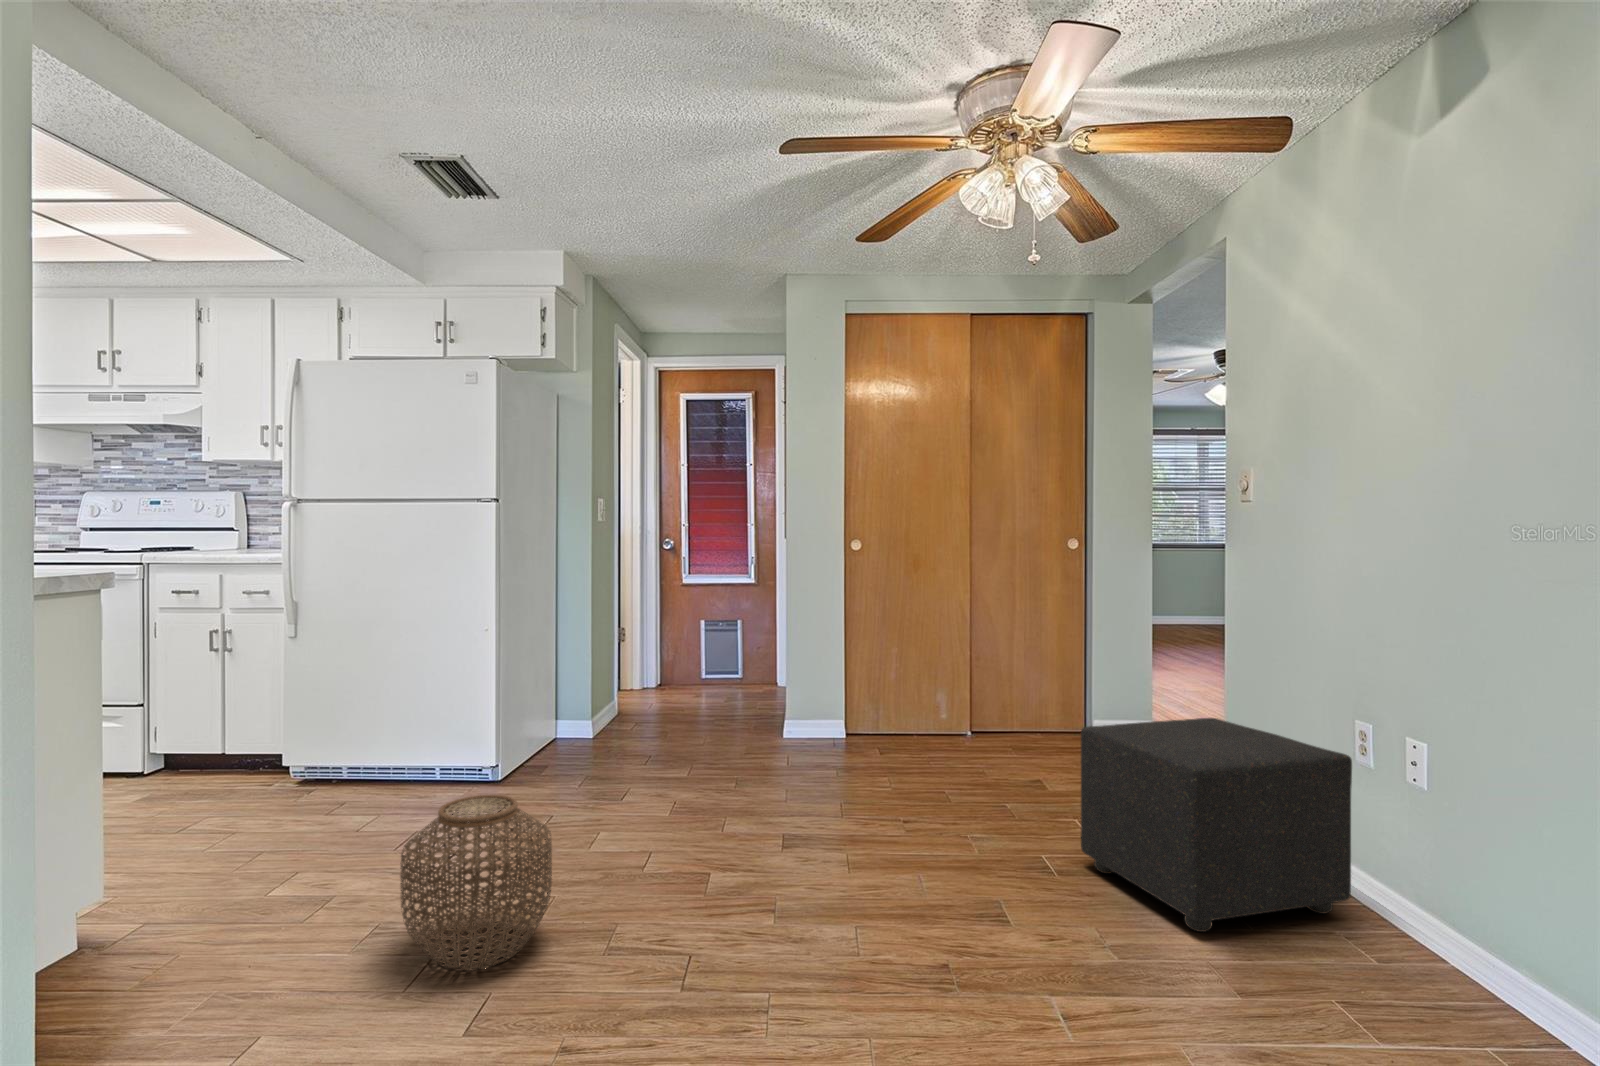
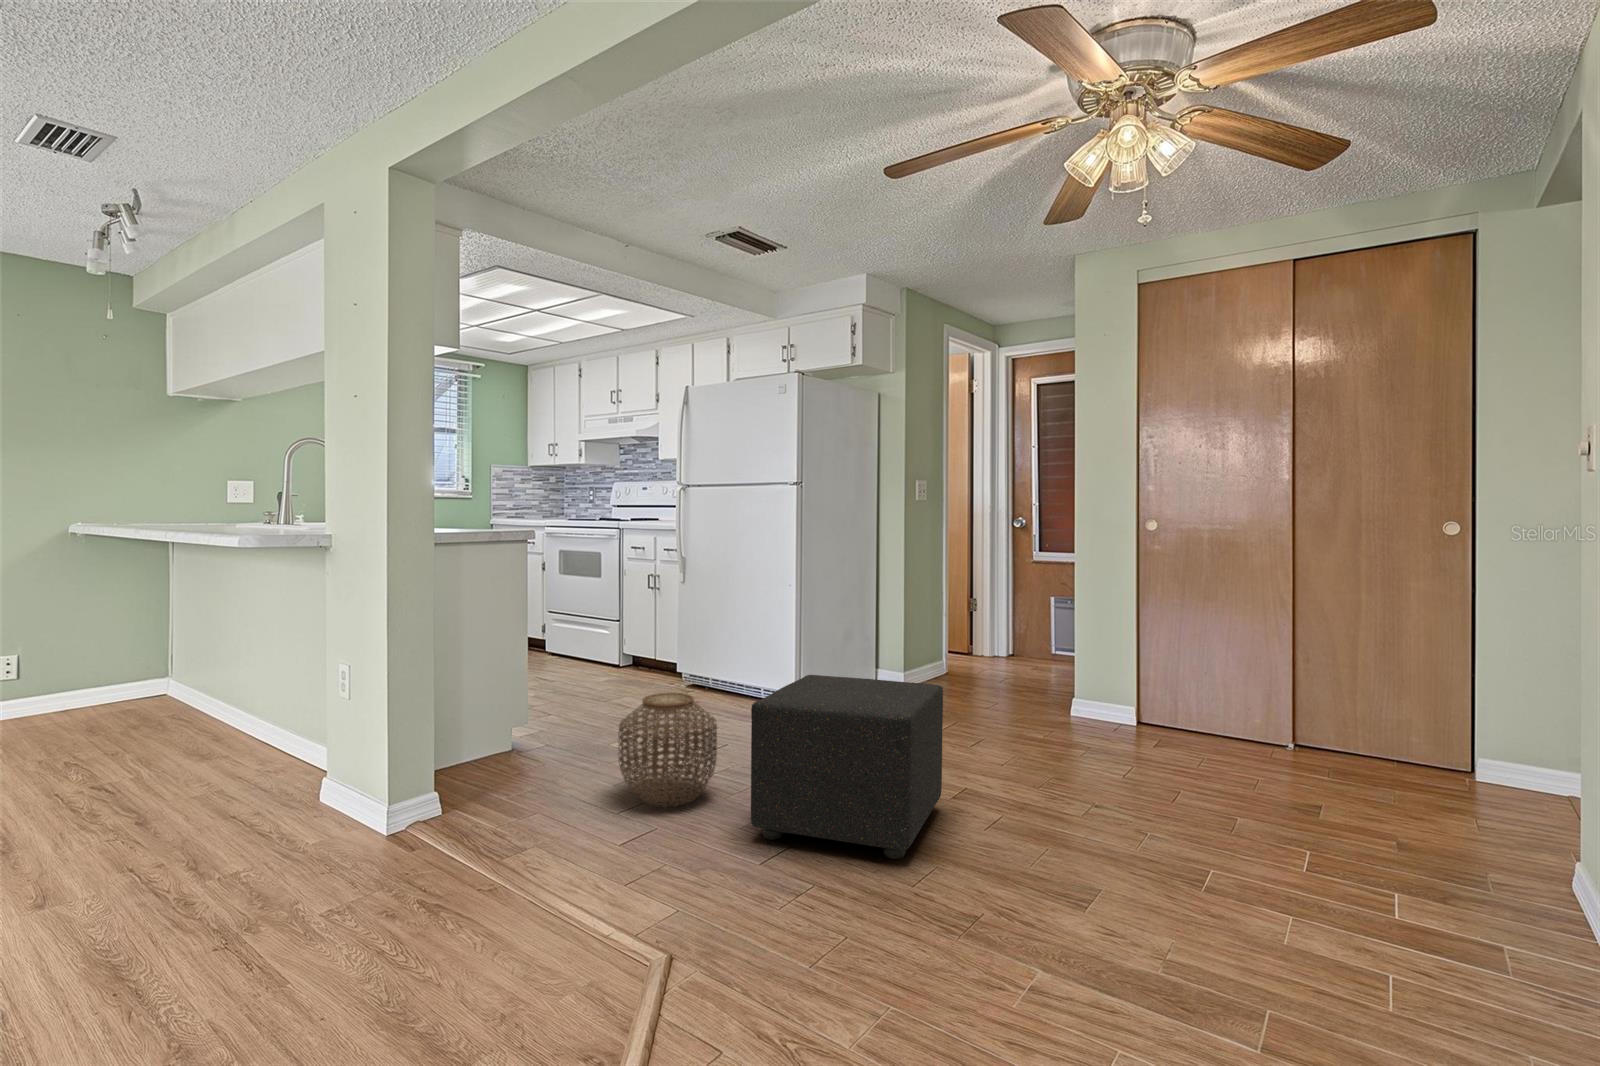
ottoman: present [1081,718,1352,932] -> present [751,675,943,859]

